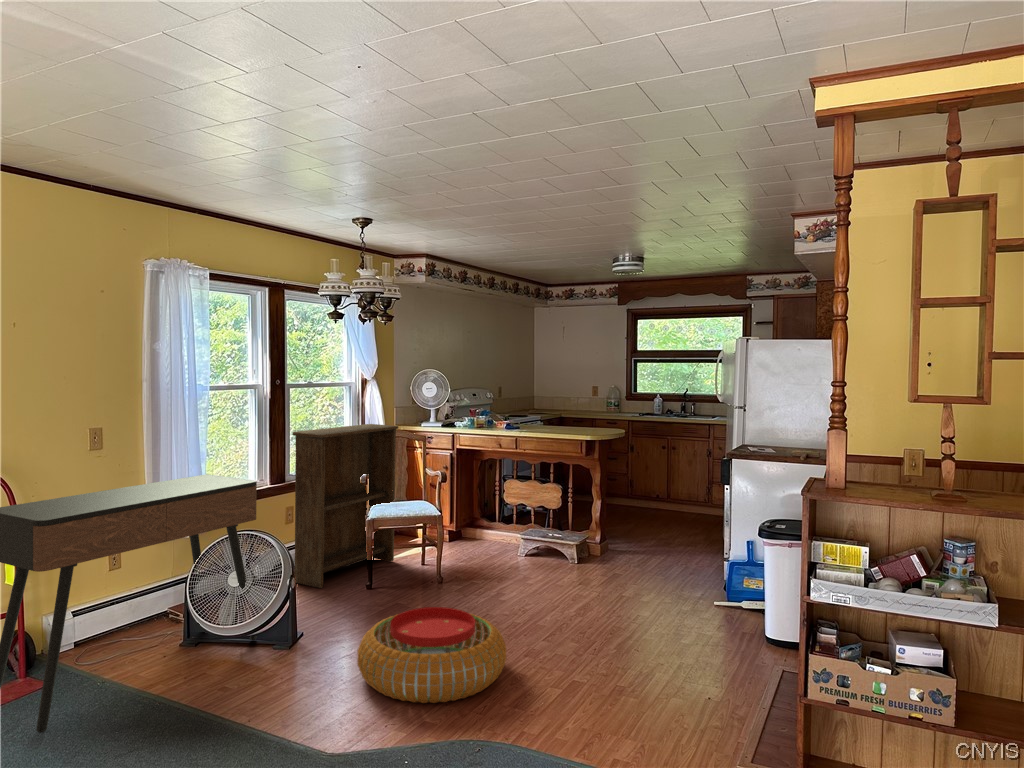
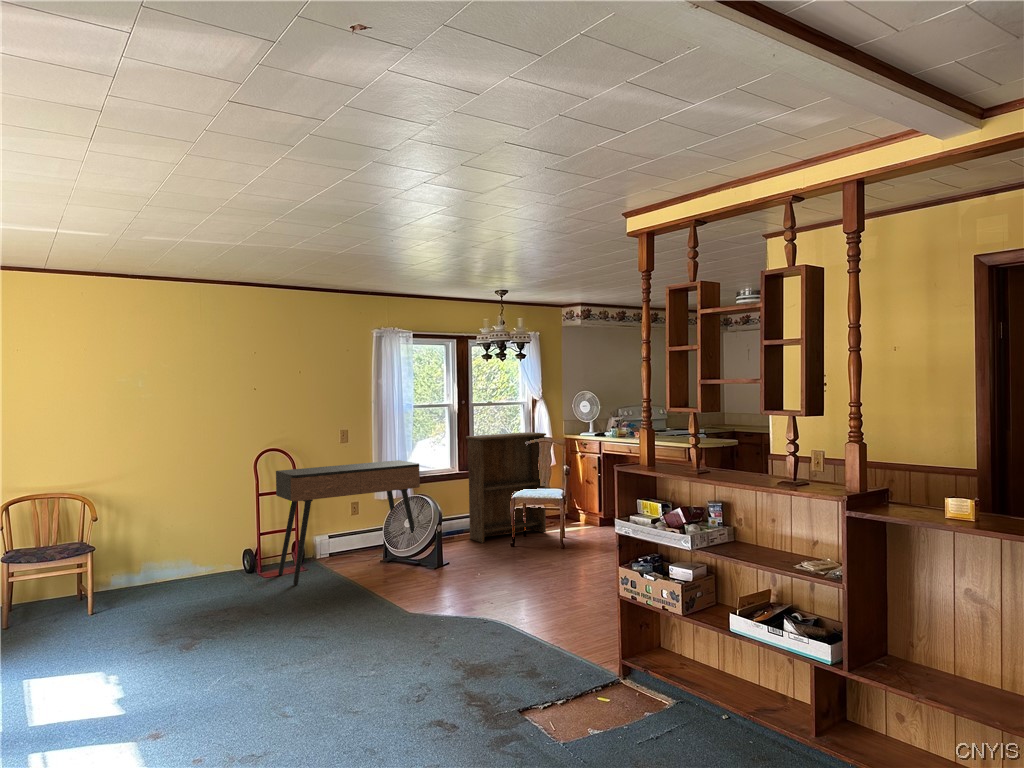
pouf: present [357,607,506,703] -> none [455,547,550,599]

